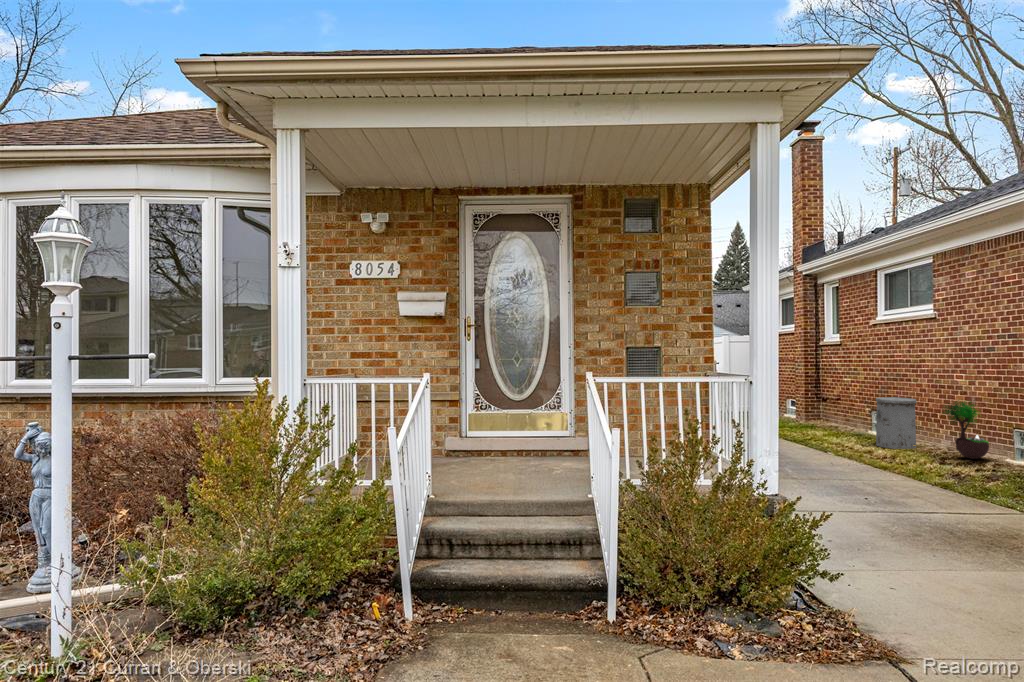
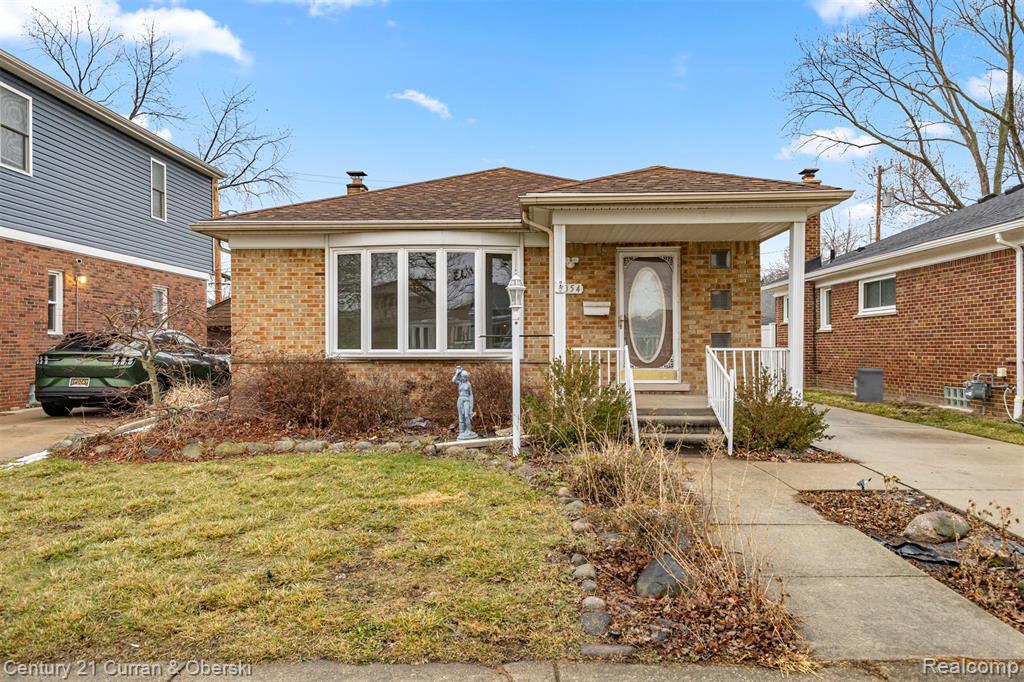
potted tree: present [945,400,989,459] -> none [898,365,929,406]

